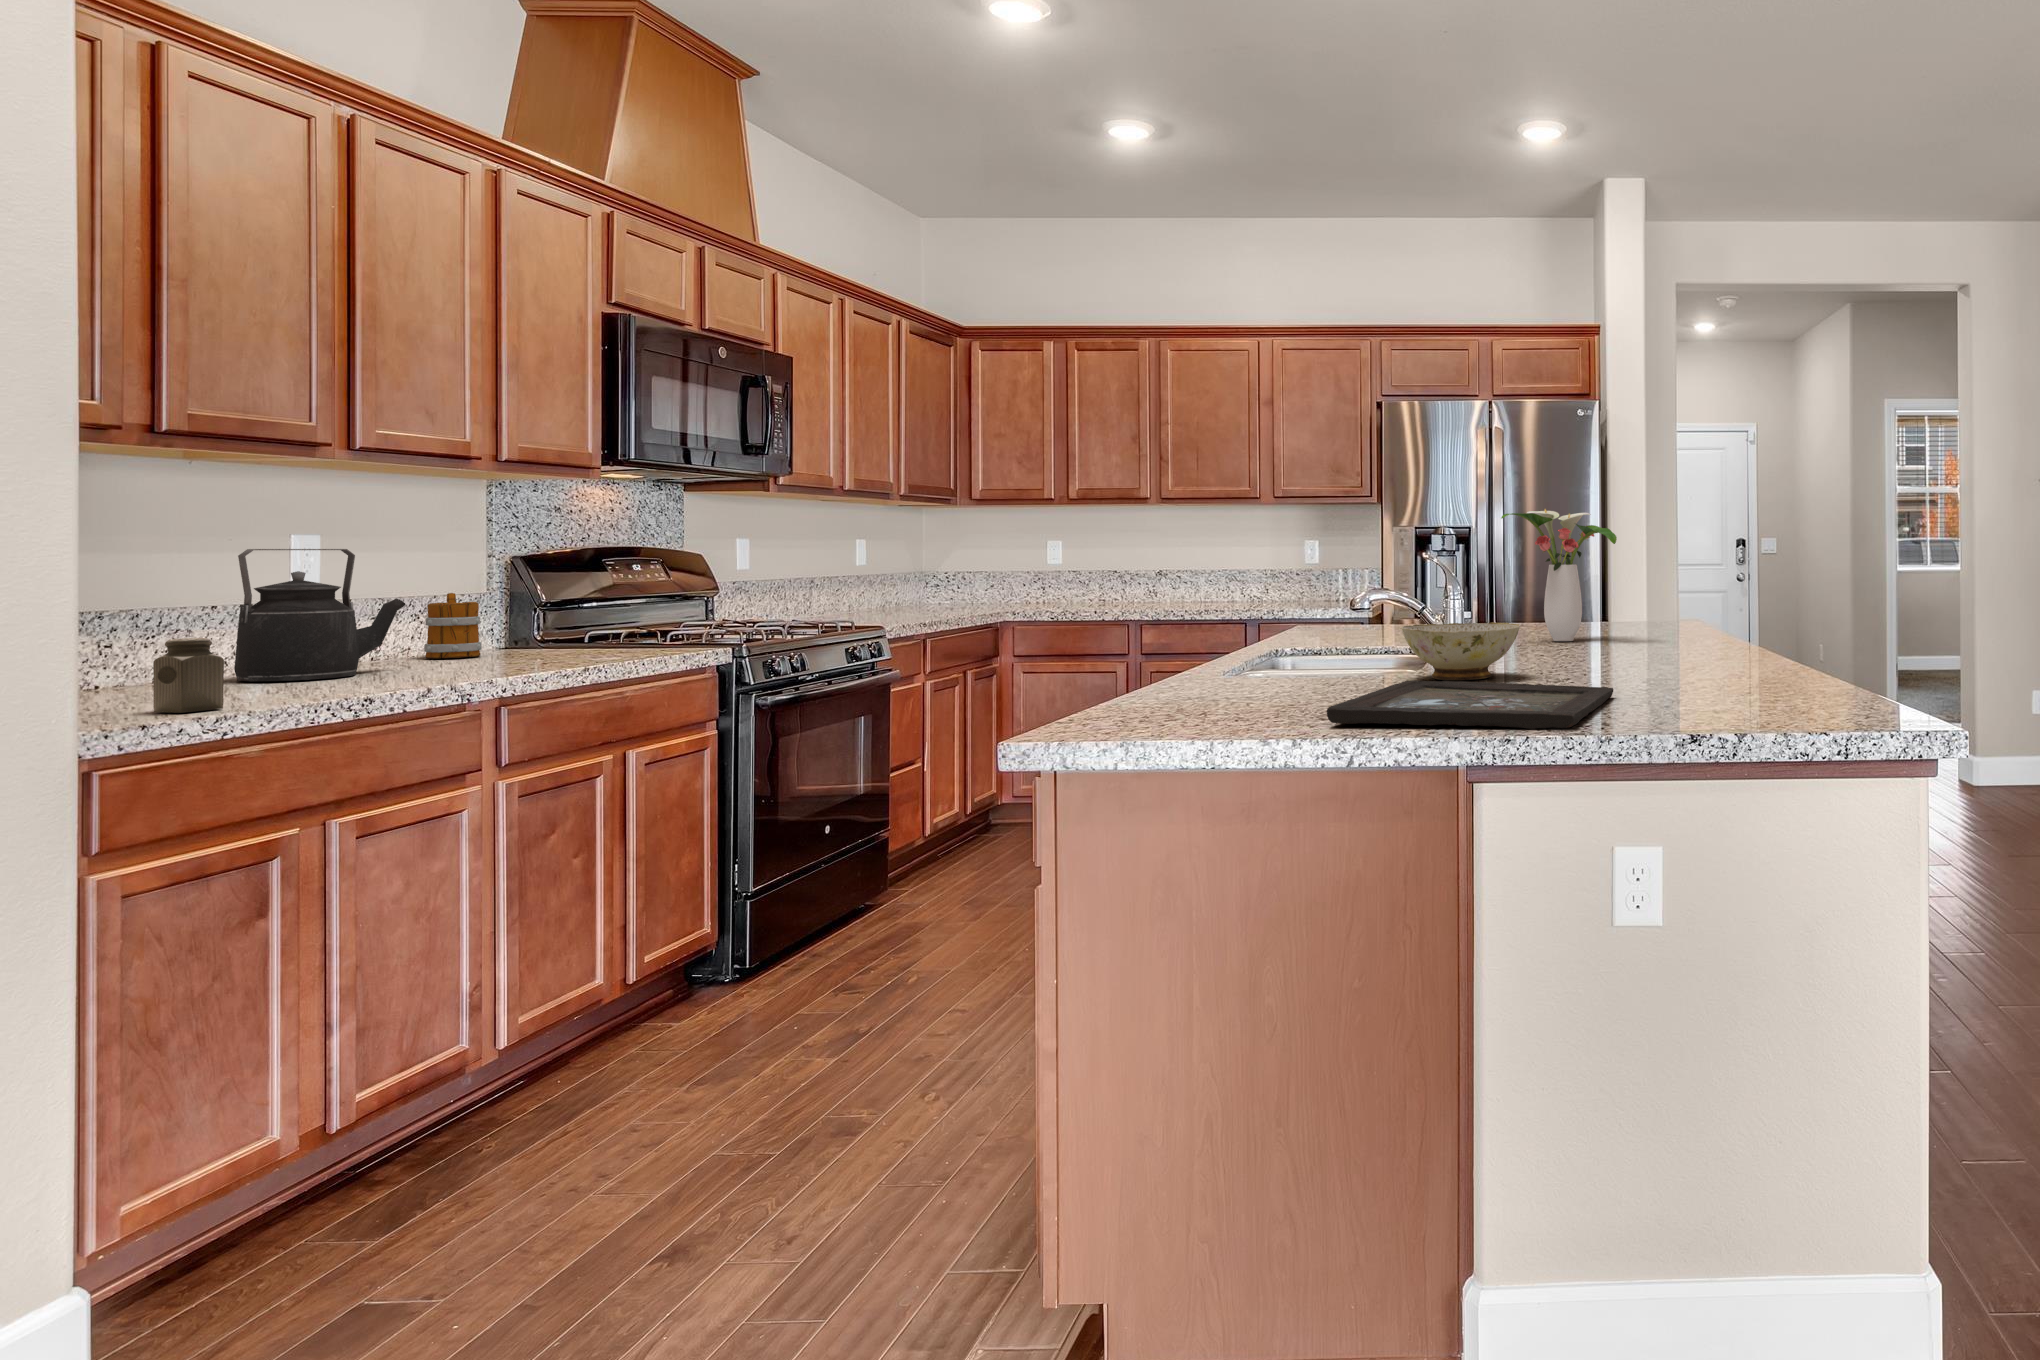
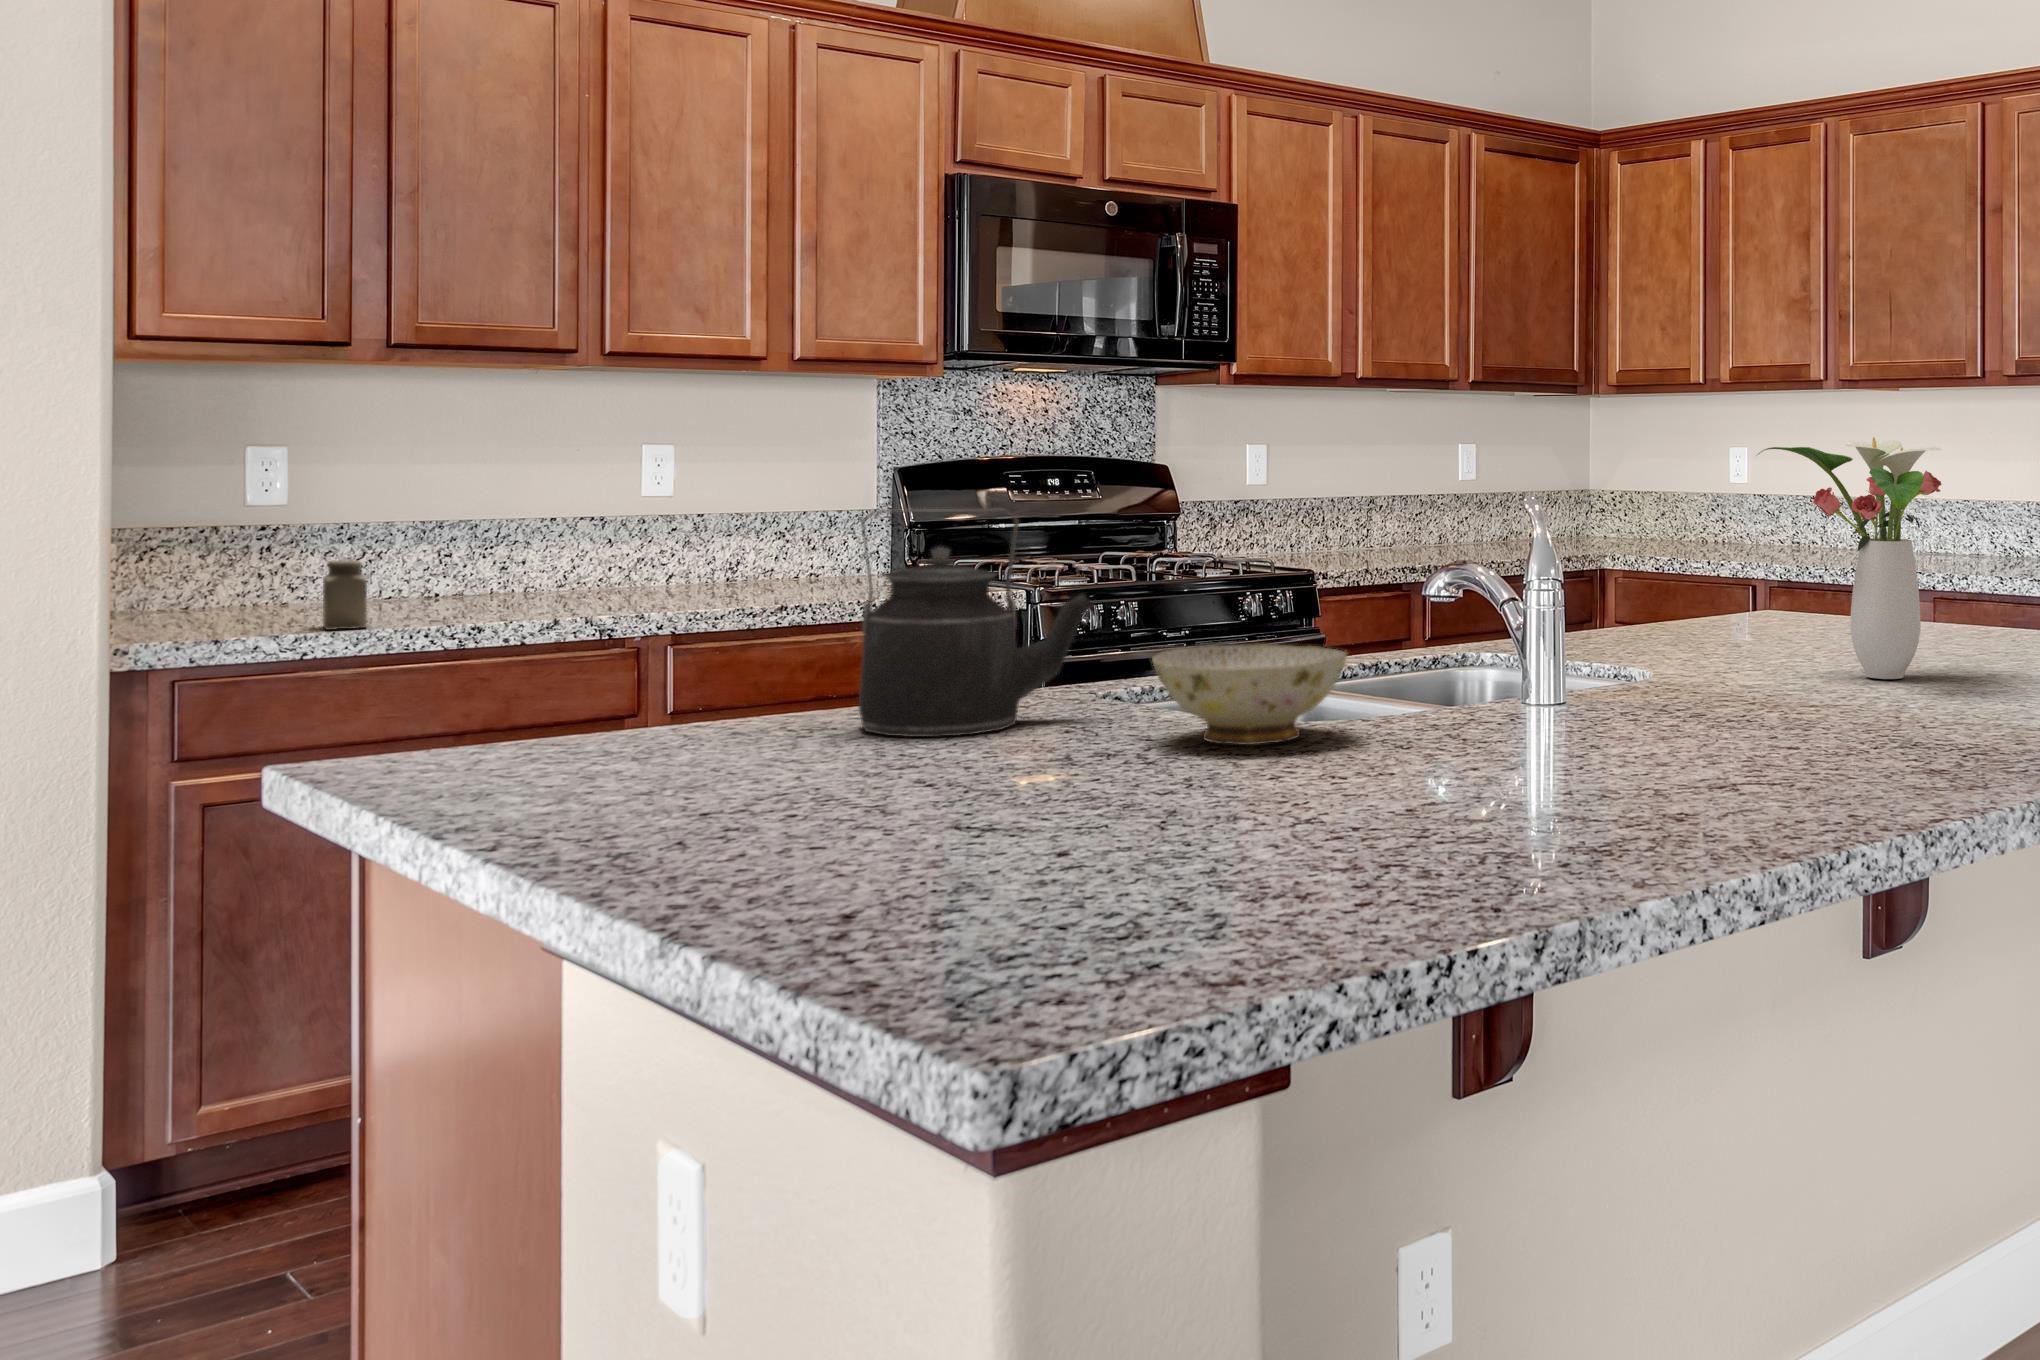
kettle: present [234,549,406,681] -> present [859,509,1094,737]
mug: present [424,593,482,658] -> none [743,511,797,581]
tray: present [1327,681,1613,729] -> none [581,740,1112,864]

